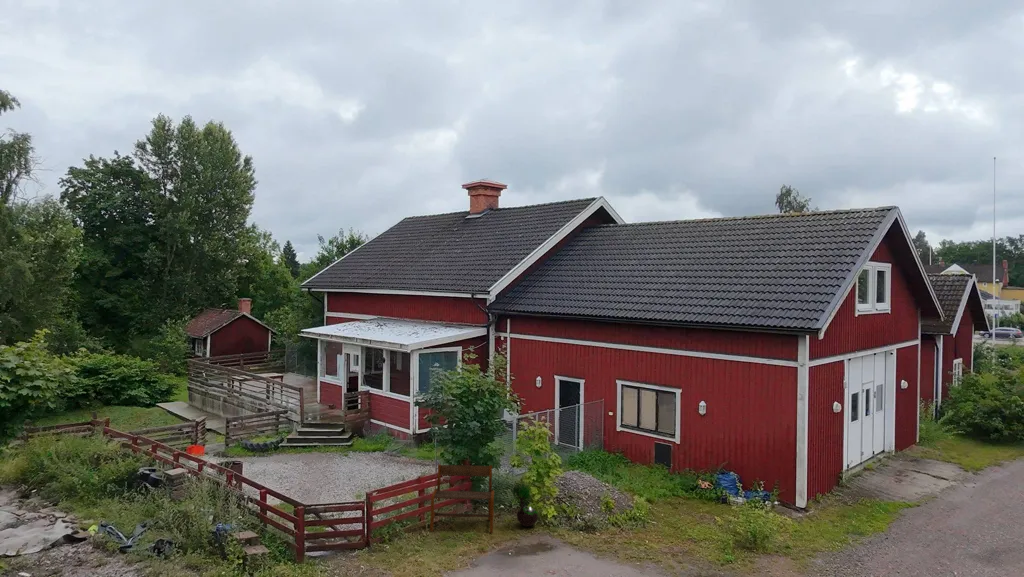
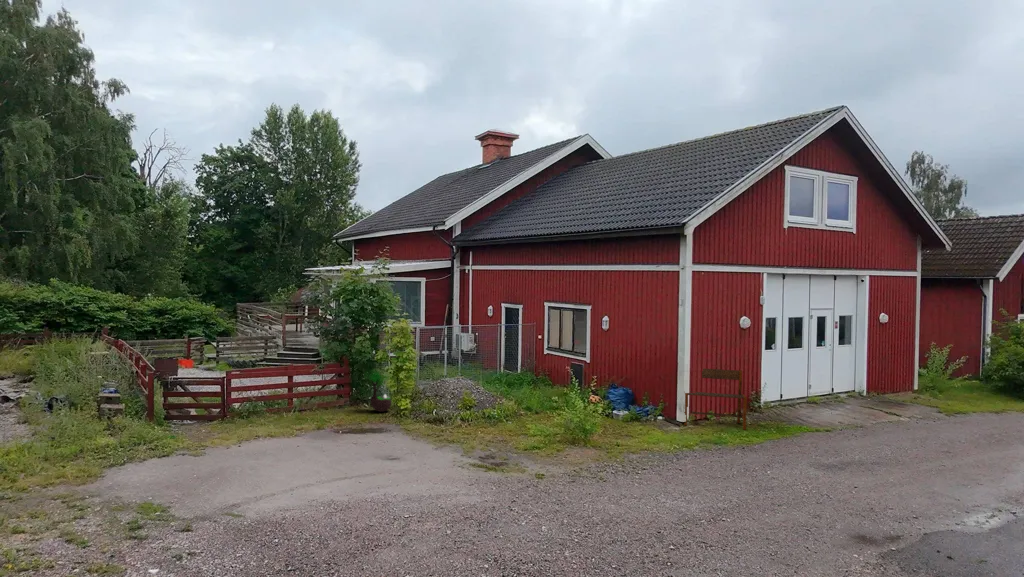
bench: present [430,464,494,533] -> present [684,369,747,430]

